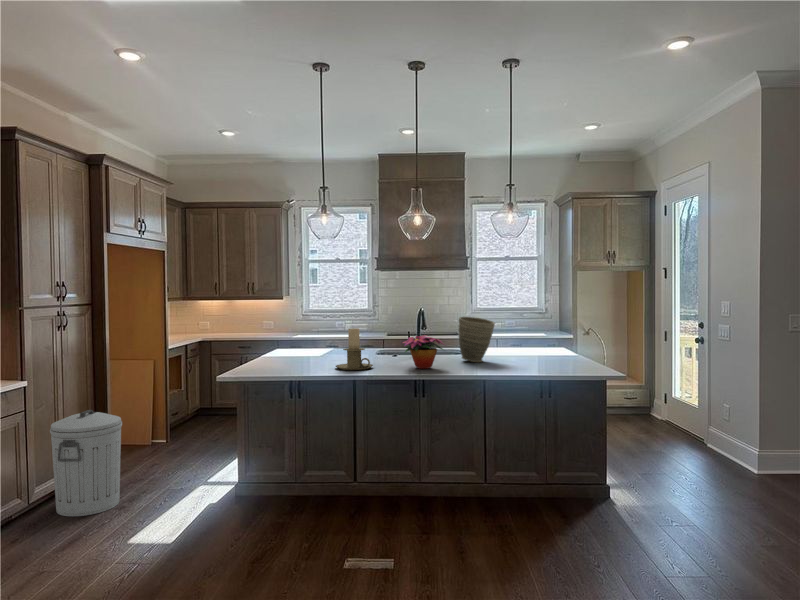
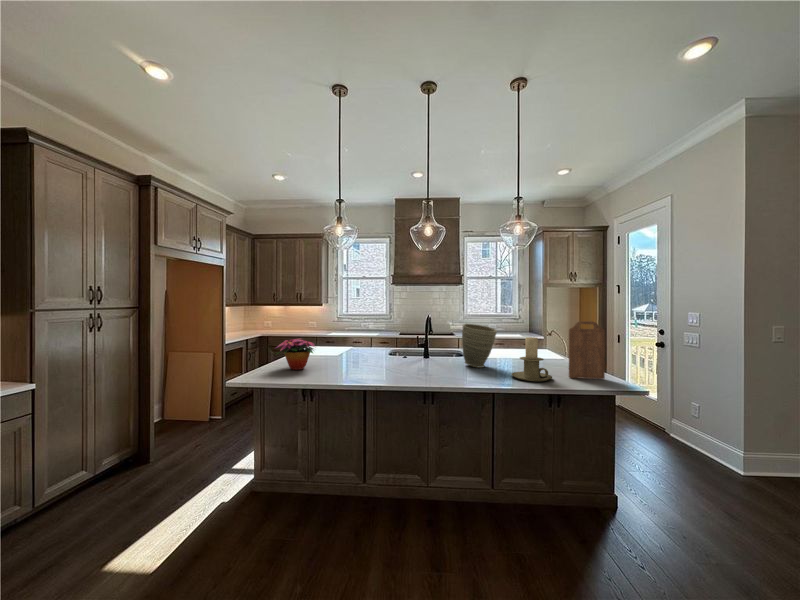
cutting board: none [562,312,596,368] -> present [569,321,605,379]
candle holder: present [336,328,373,370] -> present [511,337,552,381]
flower arrangement: present [403,335,444,369] -> present [278,339,314,370]
trash can: present [50,410,122,516] -> none [65,407,145,517]

